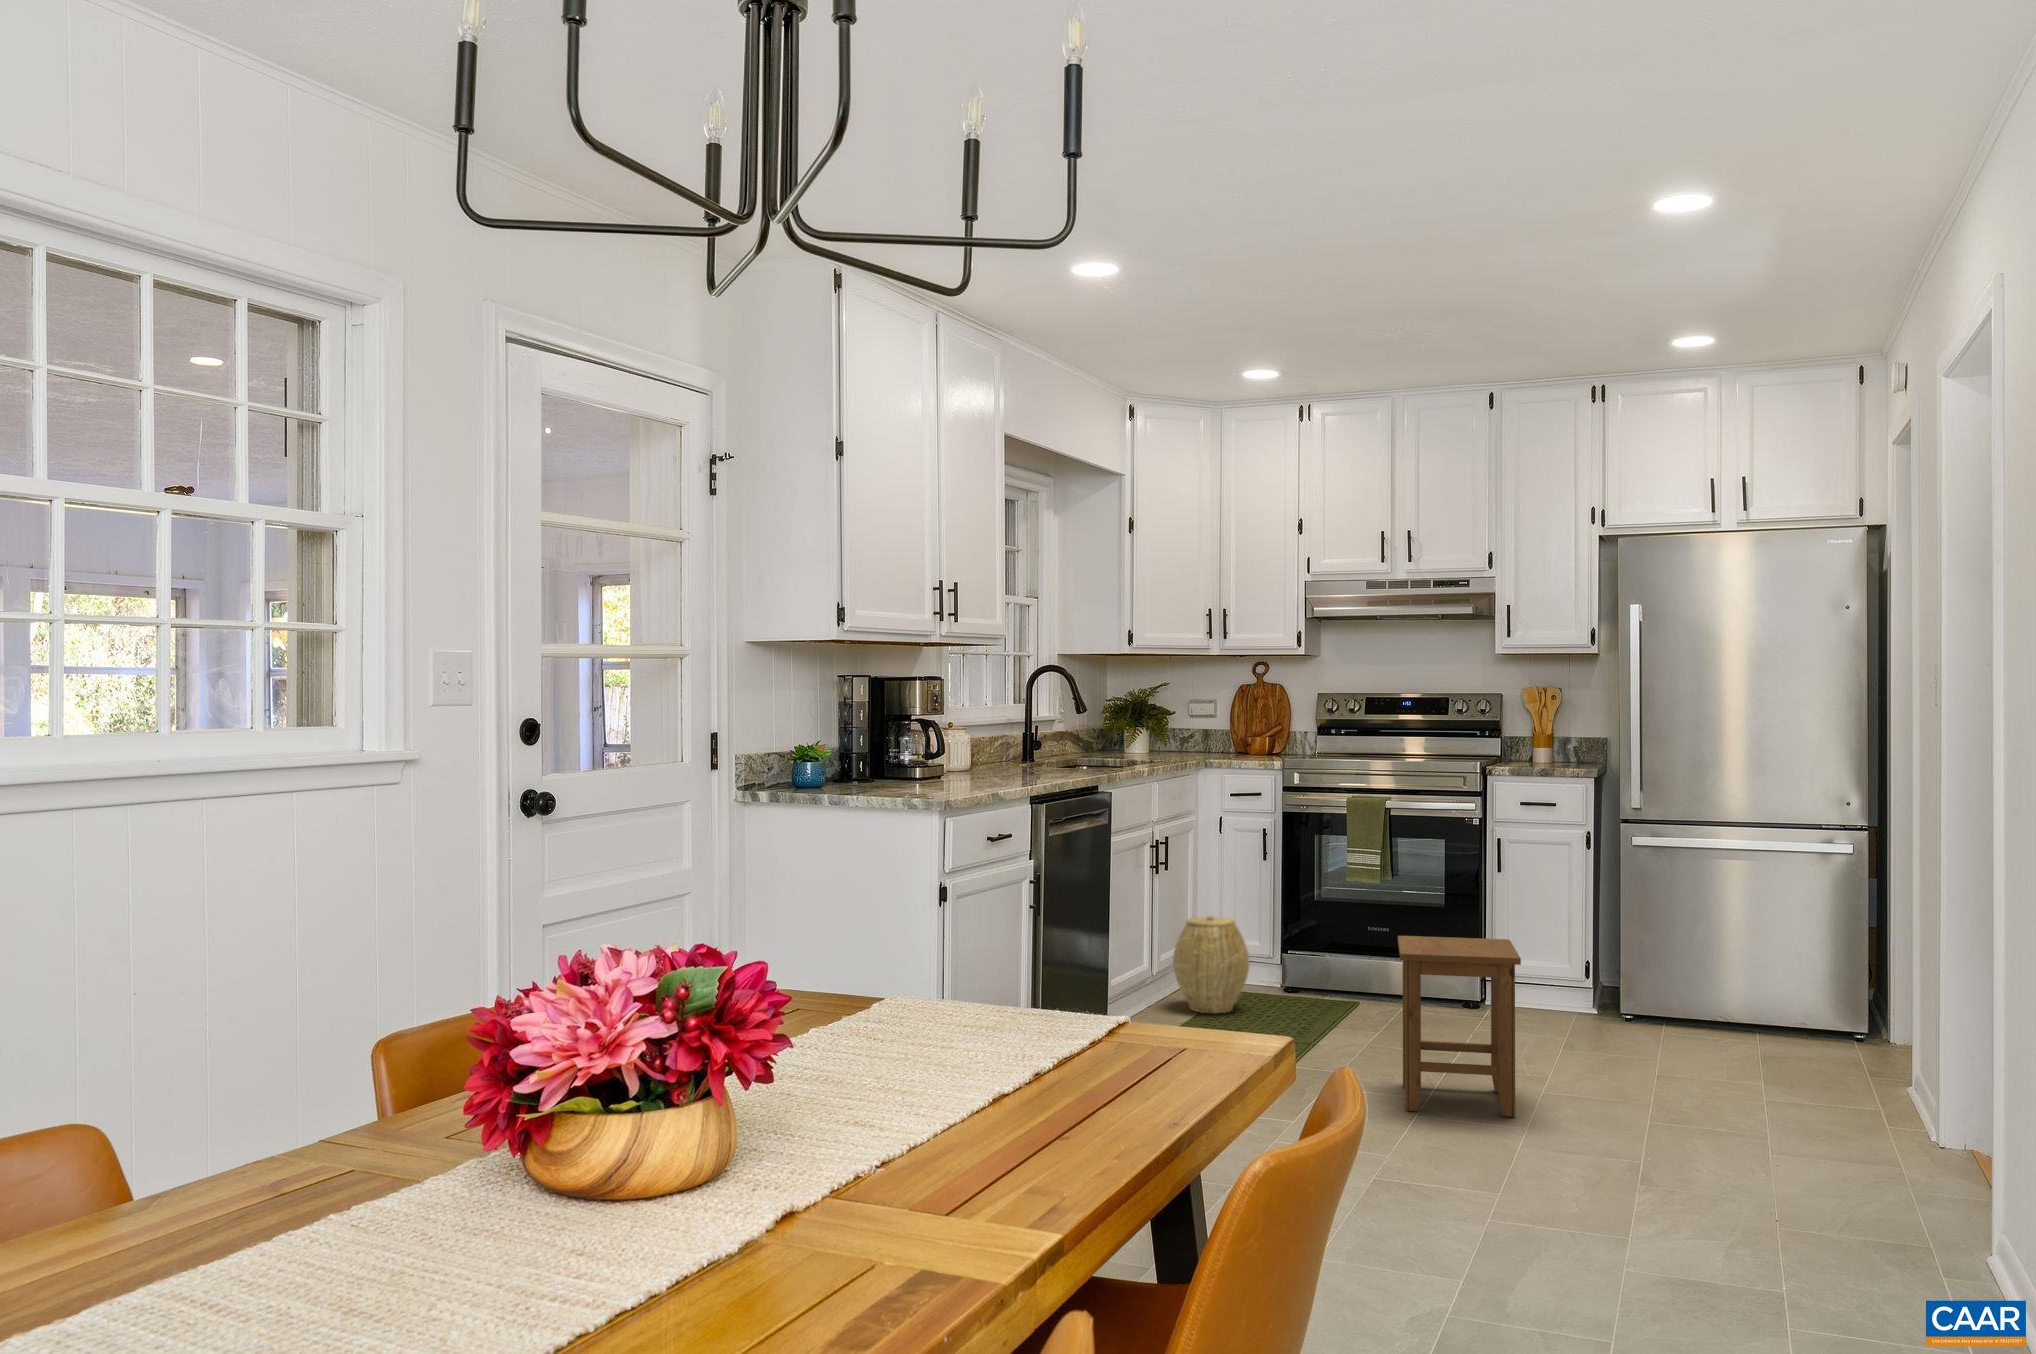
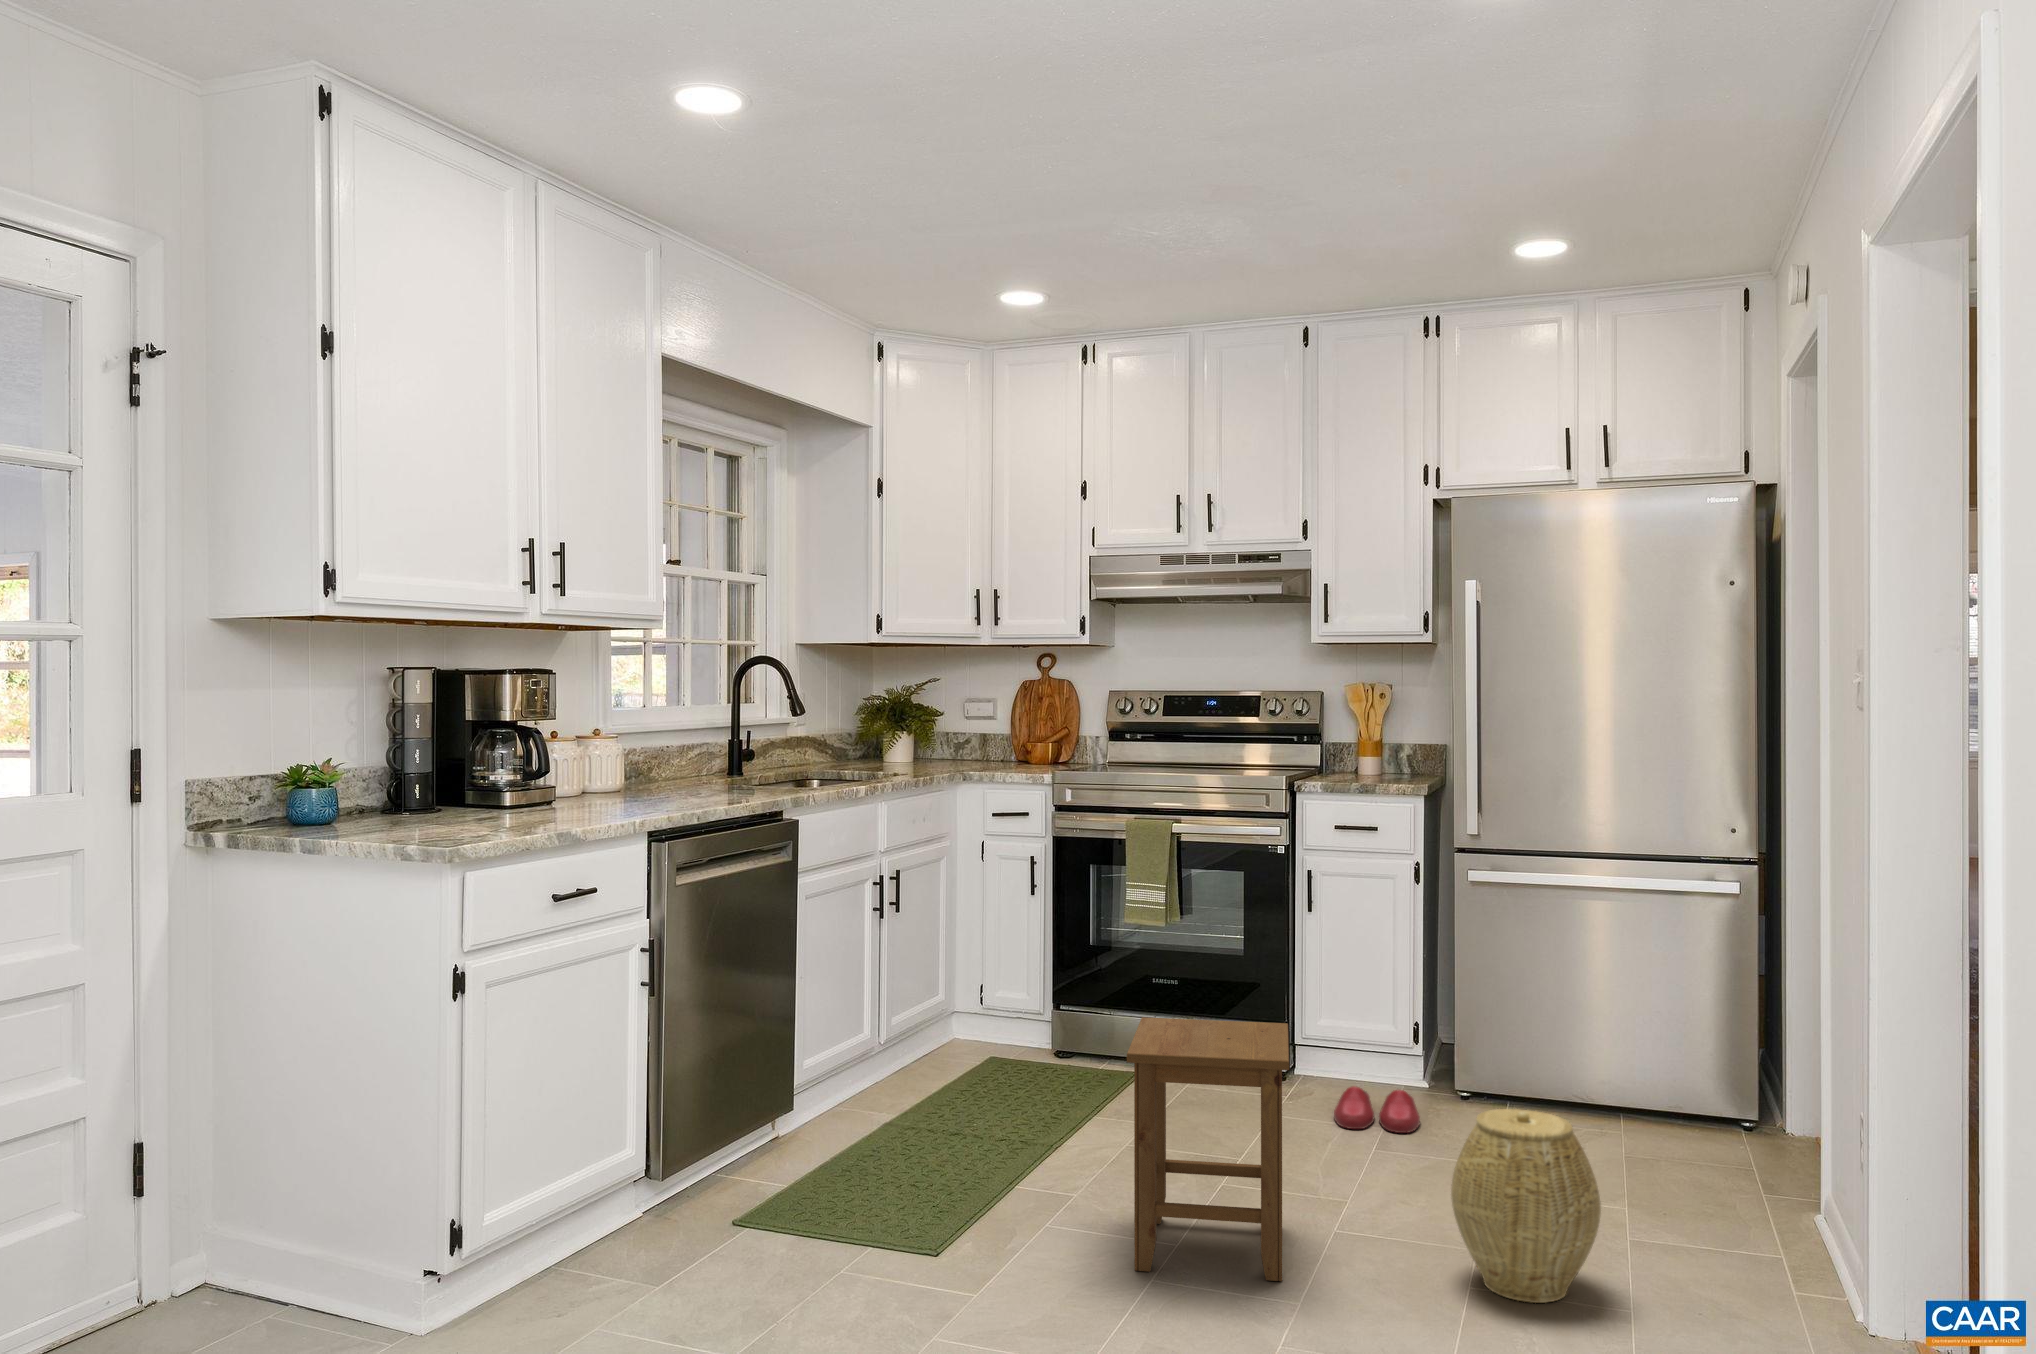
woven basket: present [1173,915,1249,1013] -> present [1451,1109,1601,1303]
slippers: none [1527,1007,1597,1040] -> present [1334,1086,1420,1133]

